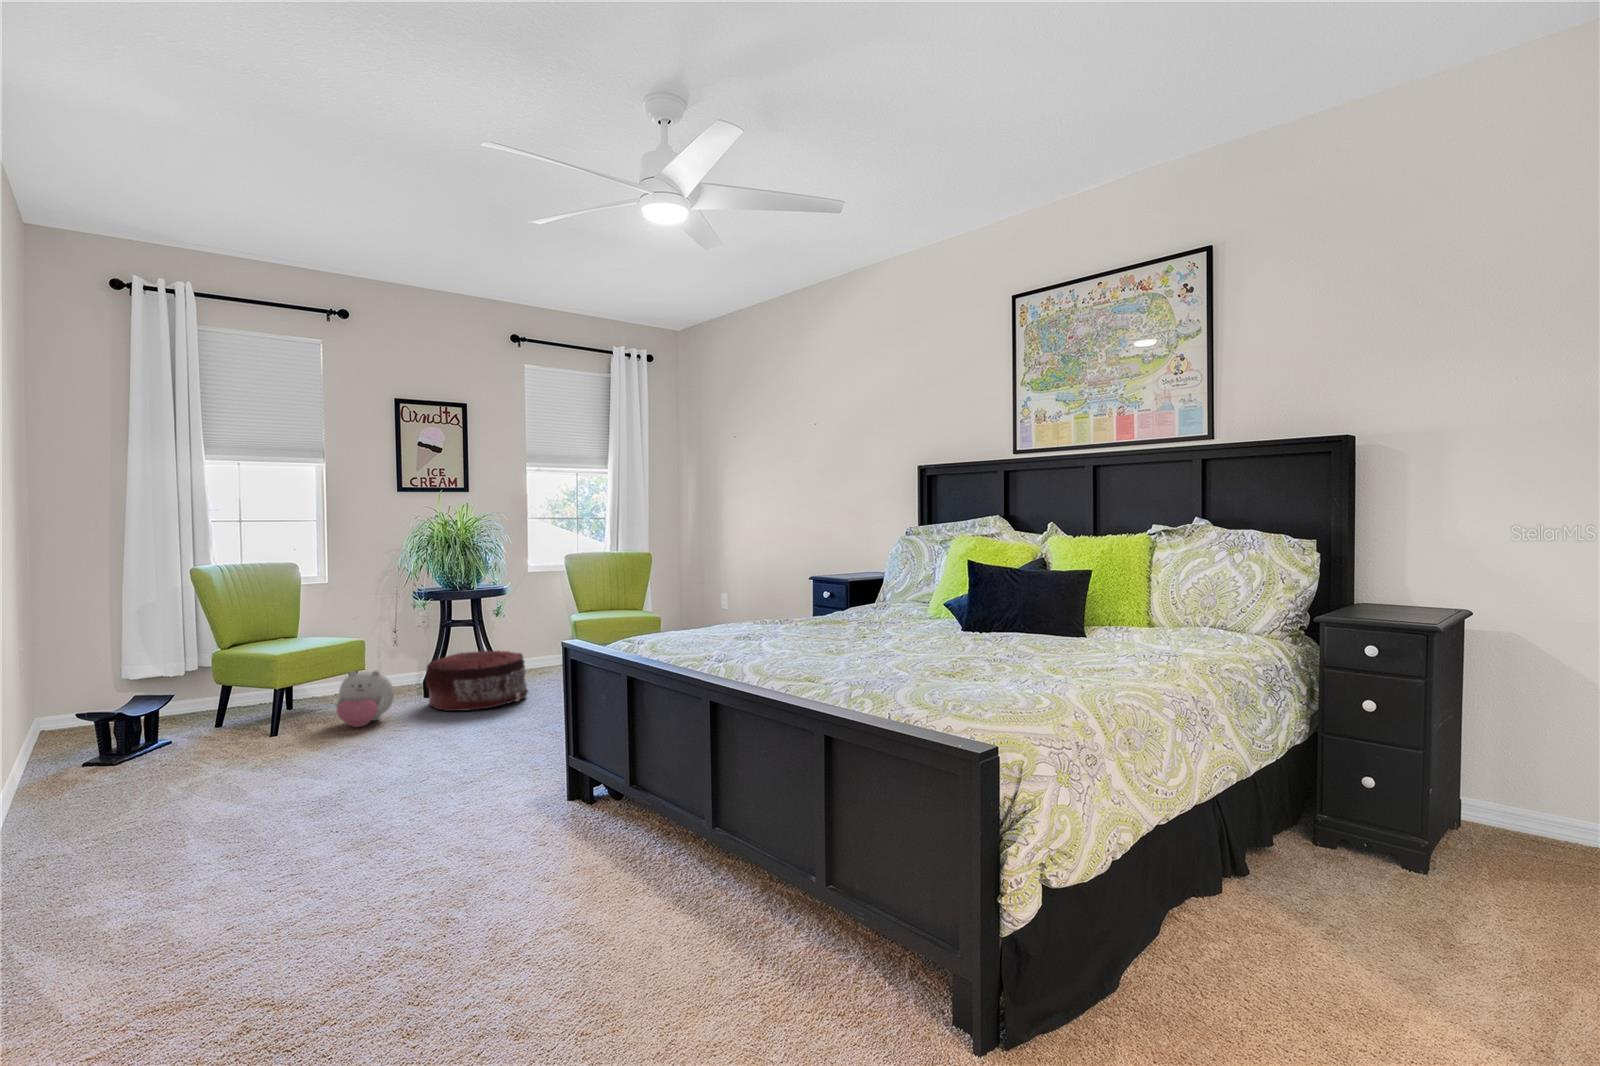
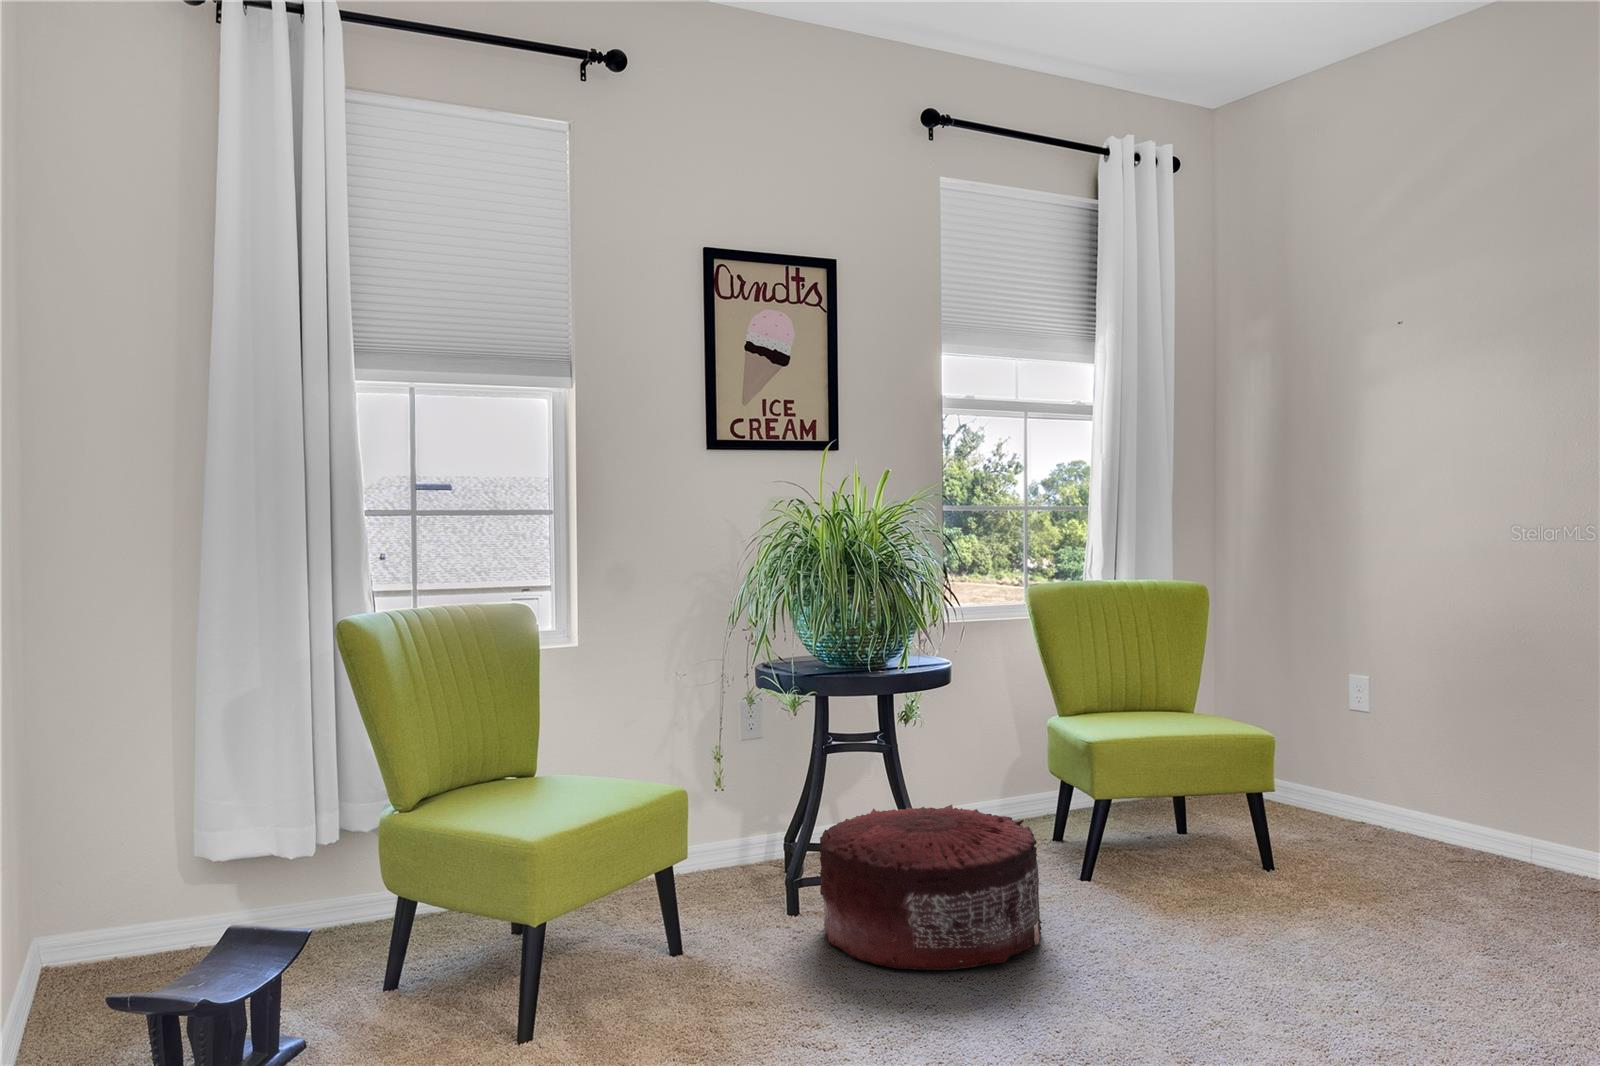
plush toy: present [336,671,394,727] -> none [658,870,780,1018]

